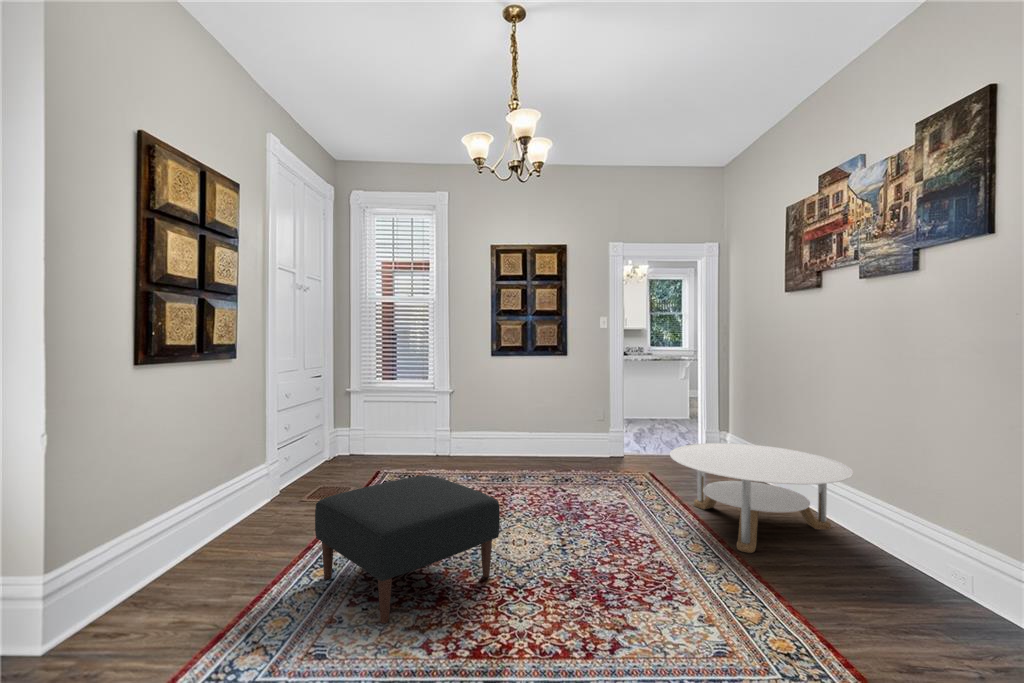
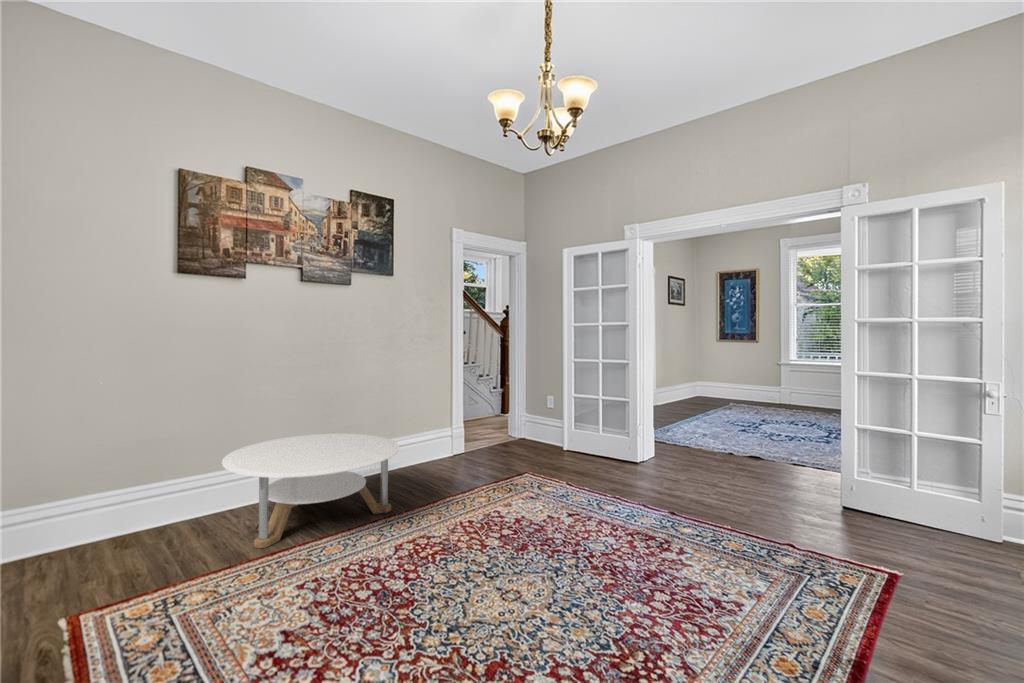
ottoman: present [315,476,500,624] -> none [585,496,793,655]

